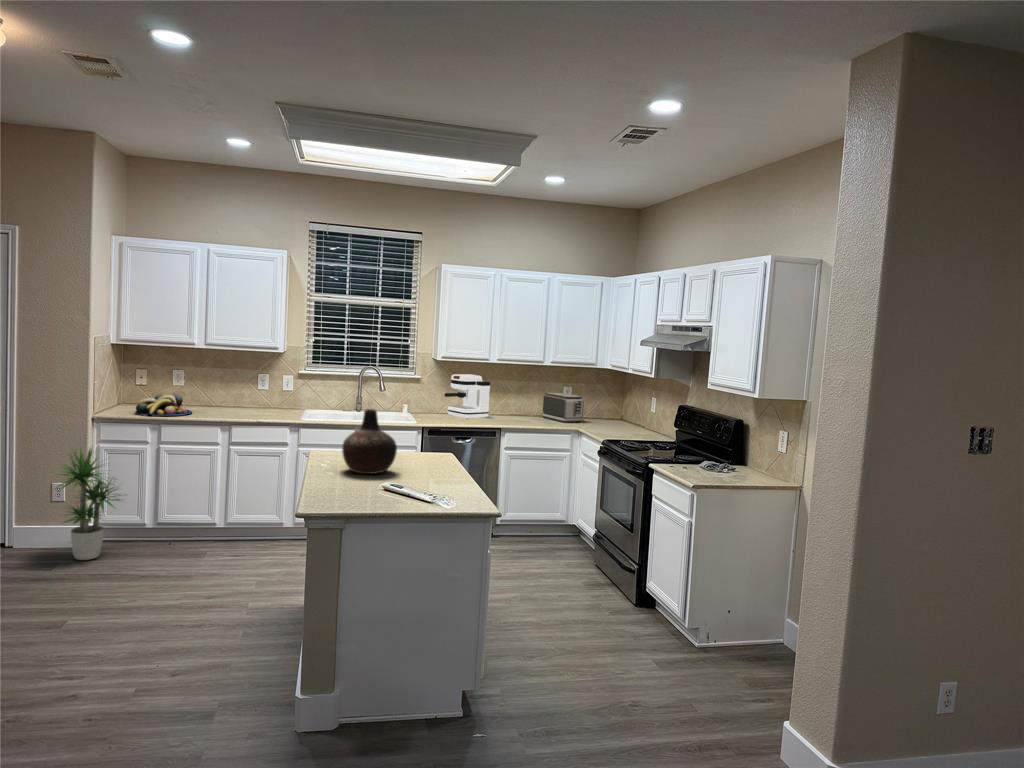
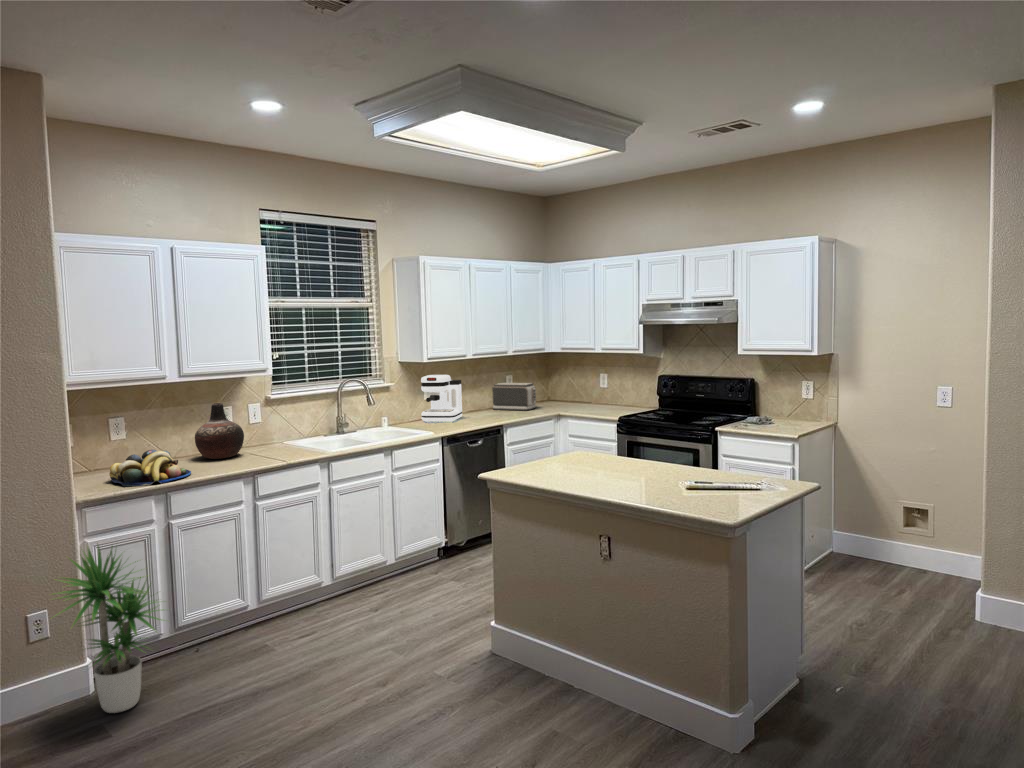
vase: present [342,409,397,474] -> present [195,403,244,459]

